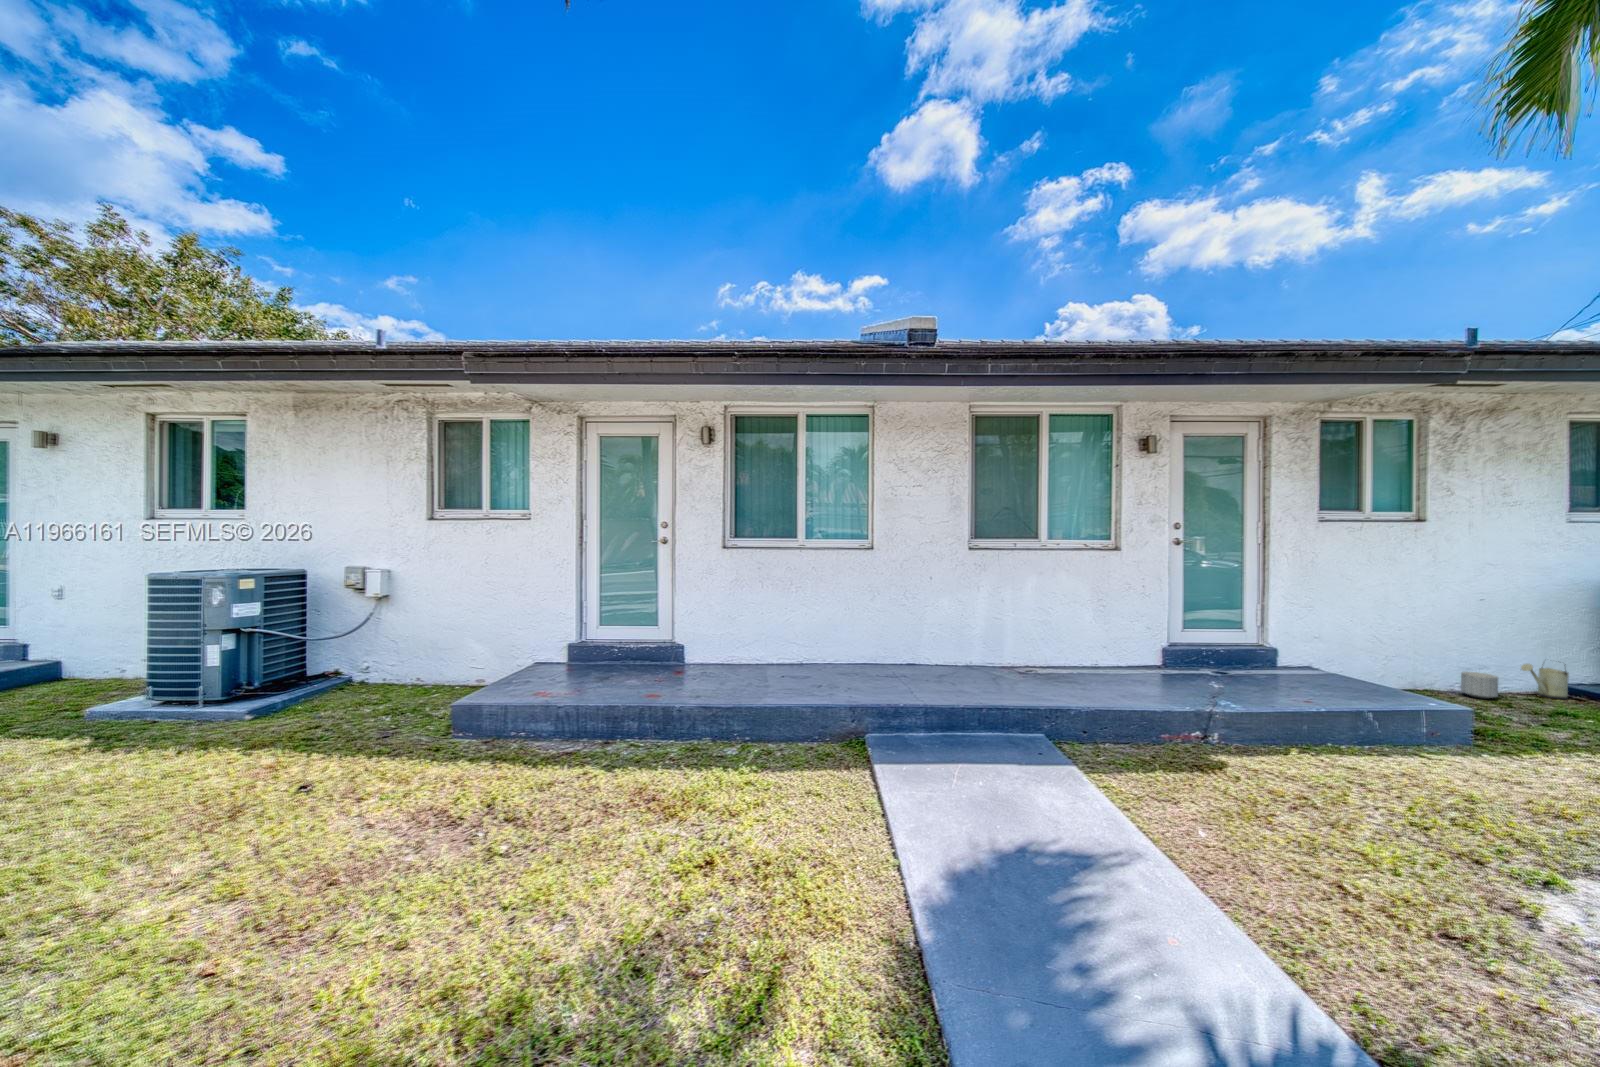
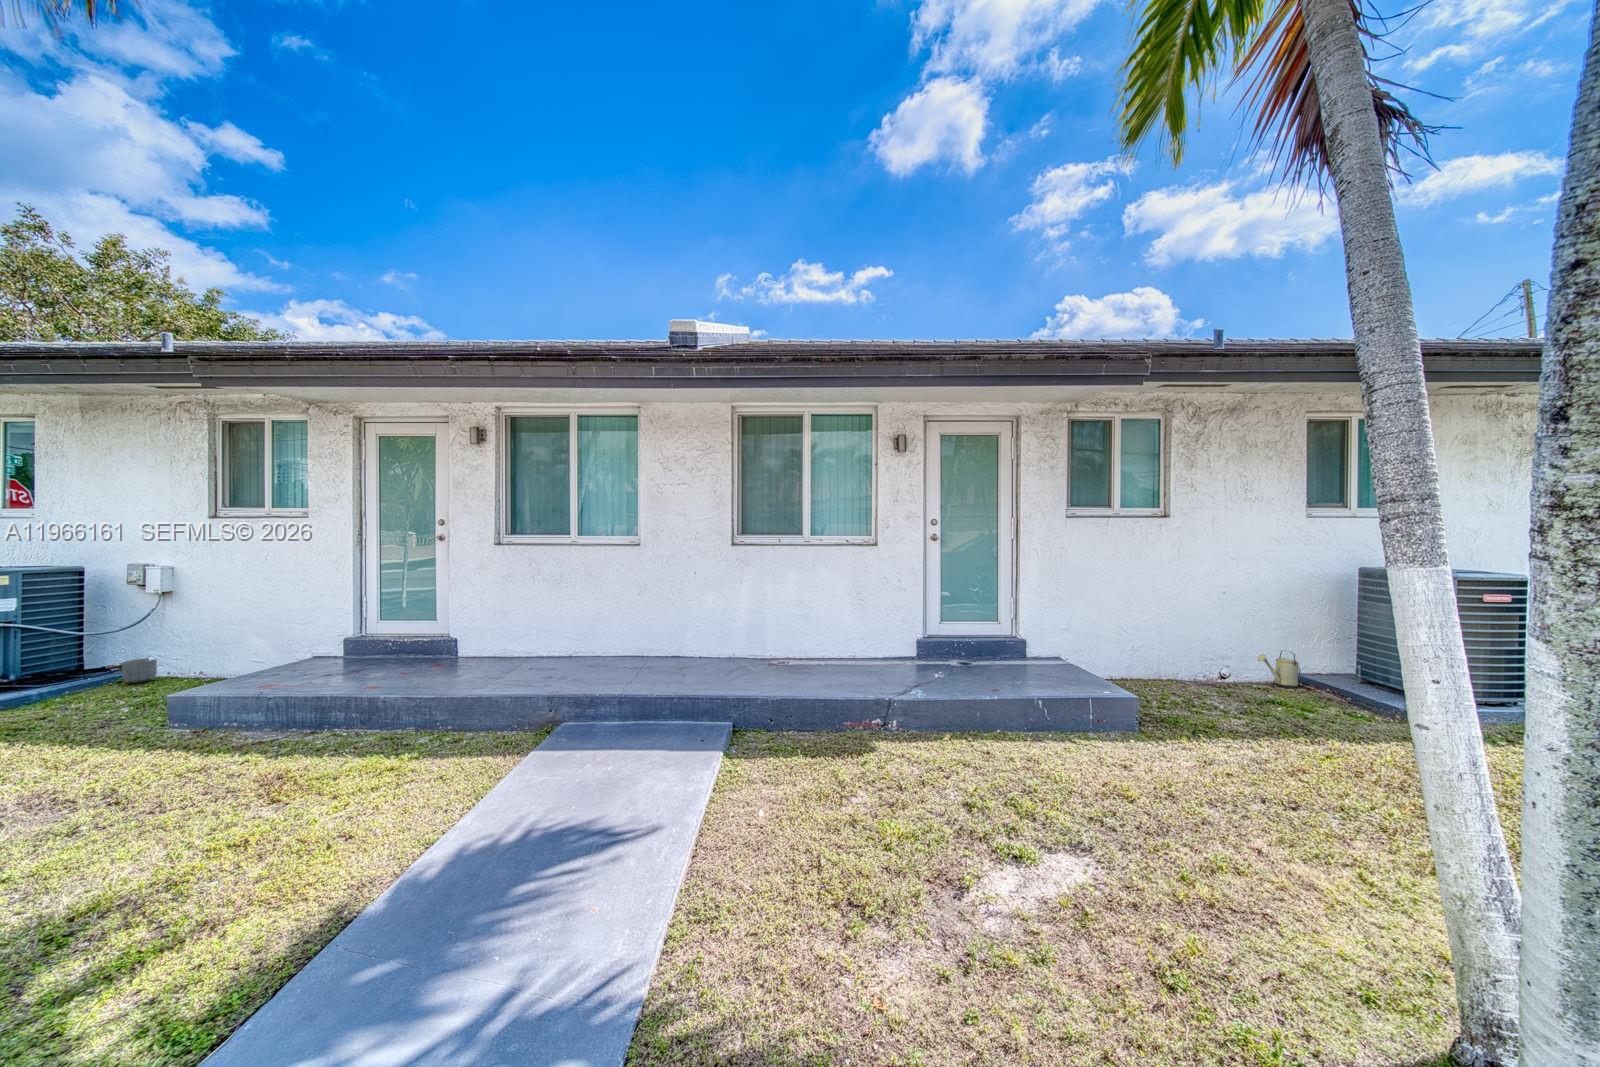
planter: present [1461,671,1498,699] -> present [122,658,157,683]

